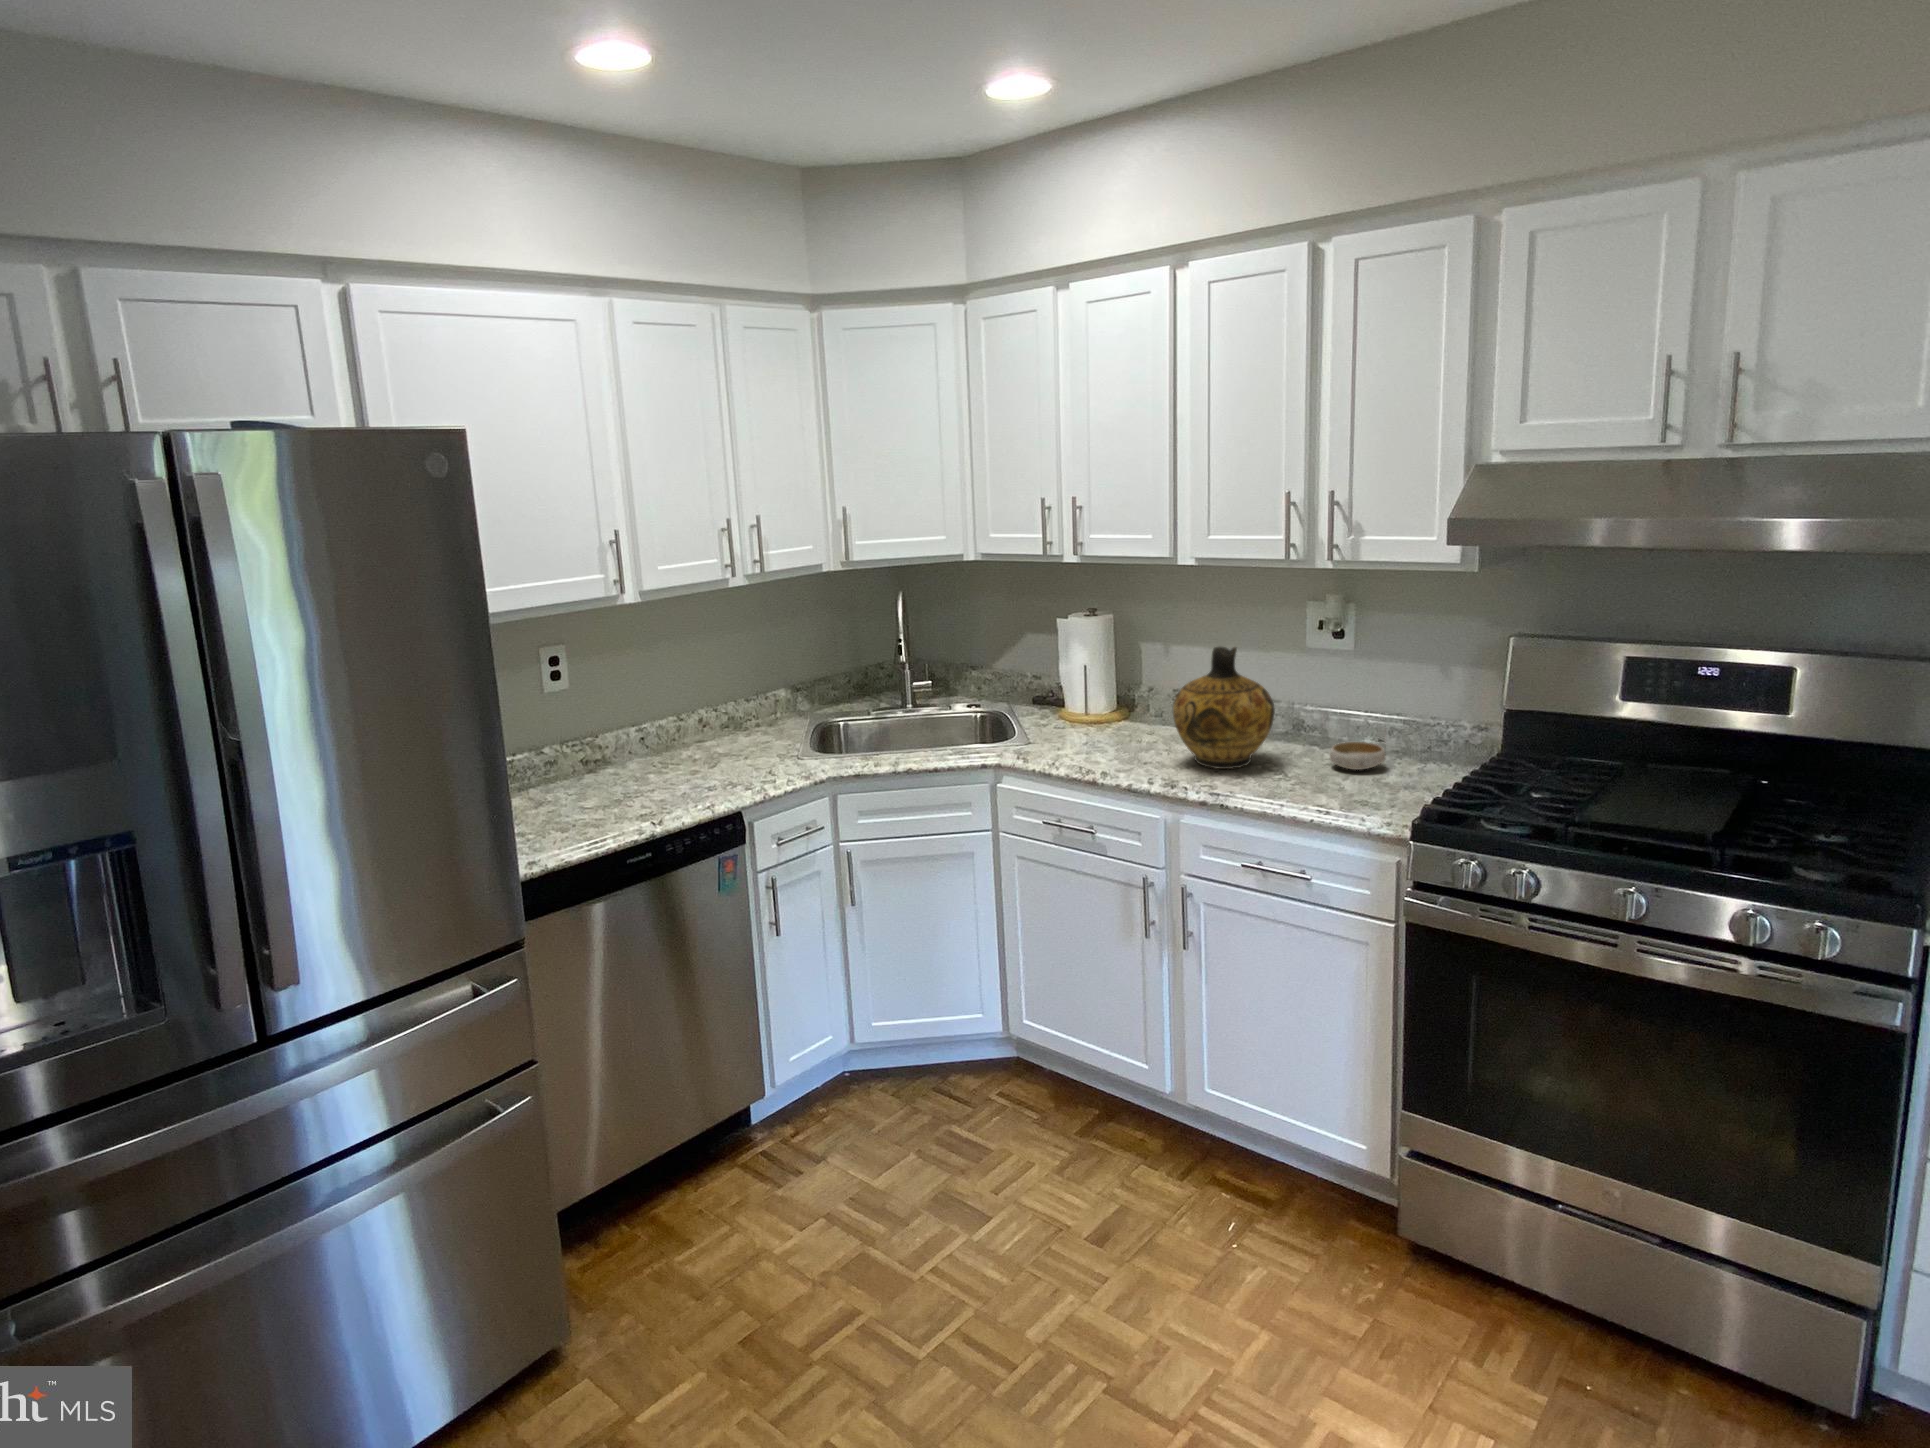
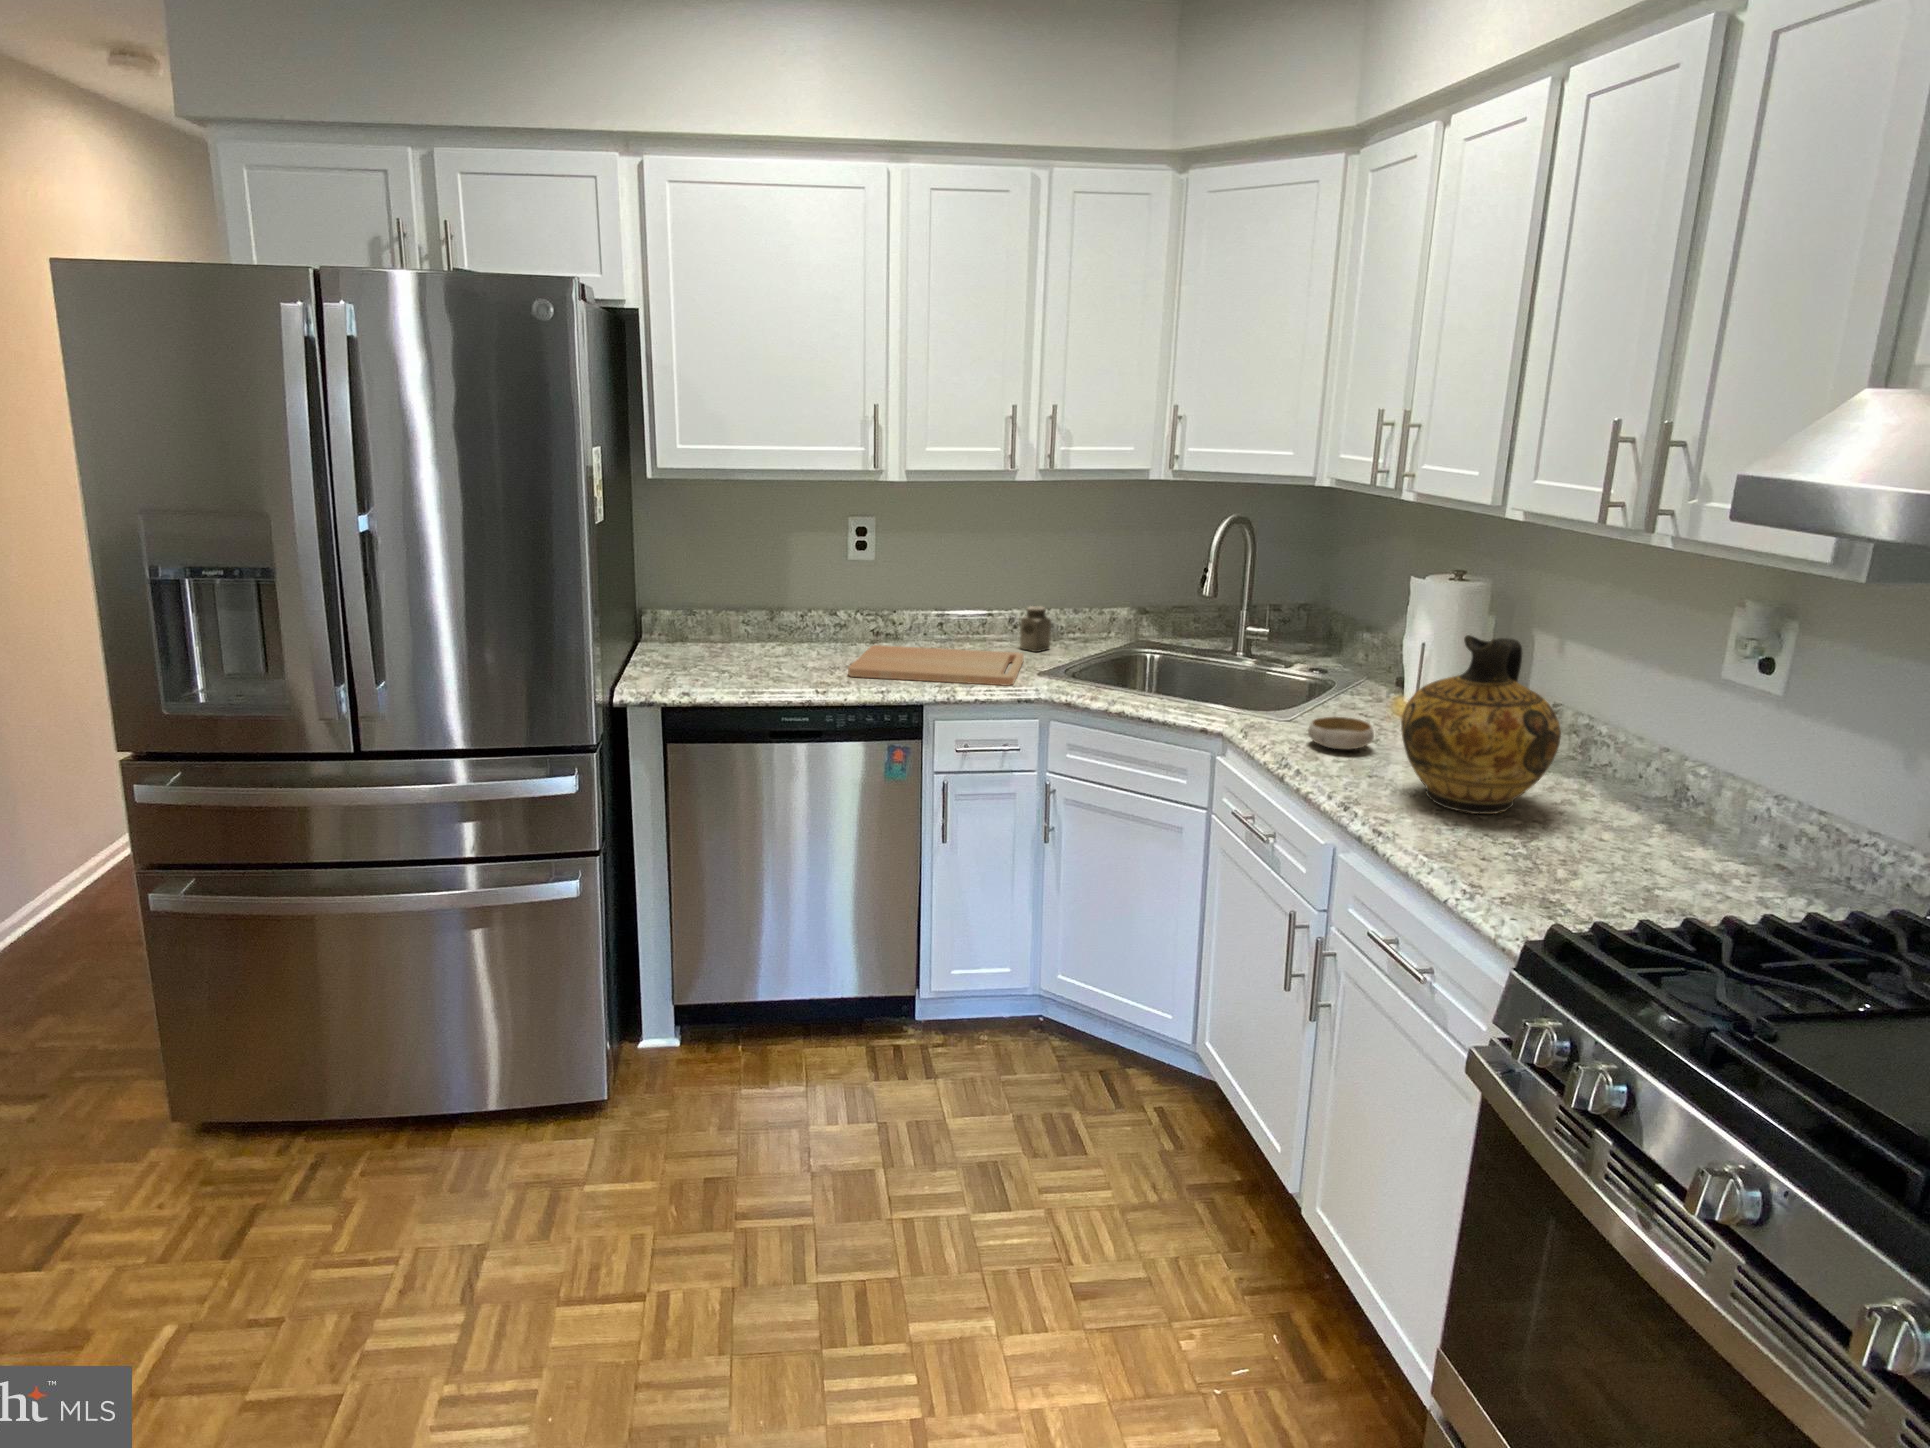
salt shaker: none [724,701,751,745] -> present [1020,606,1051,652]
bowl: present [1330,742,1386,770] -> present [1308,716,1374,749]
cutting board: none [608,746,794,803] -> present [848,645,1024,686]

